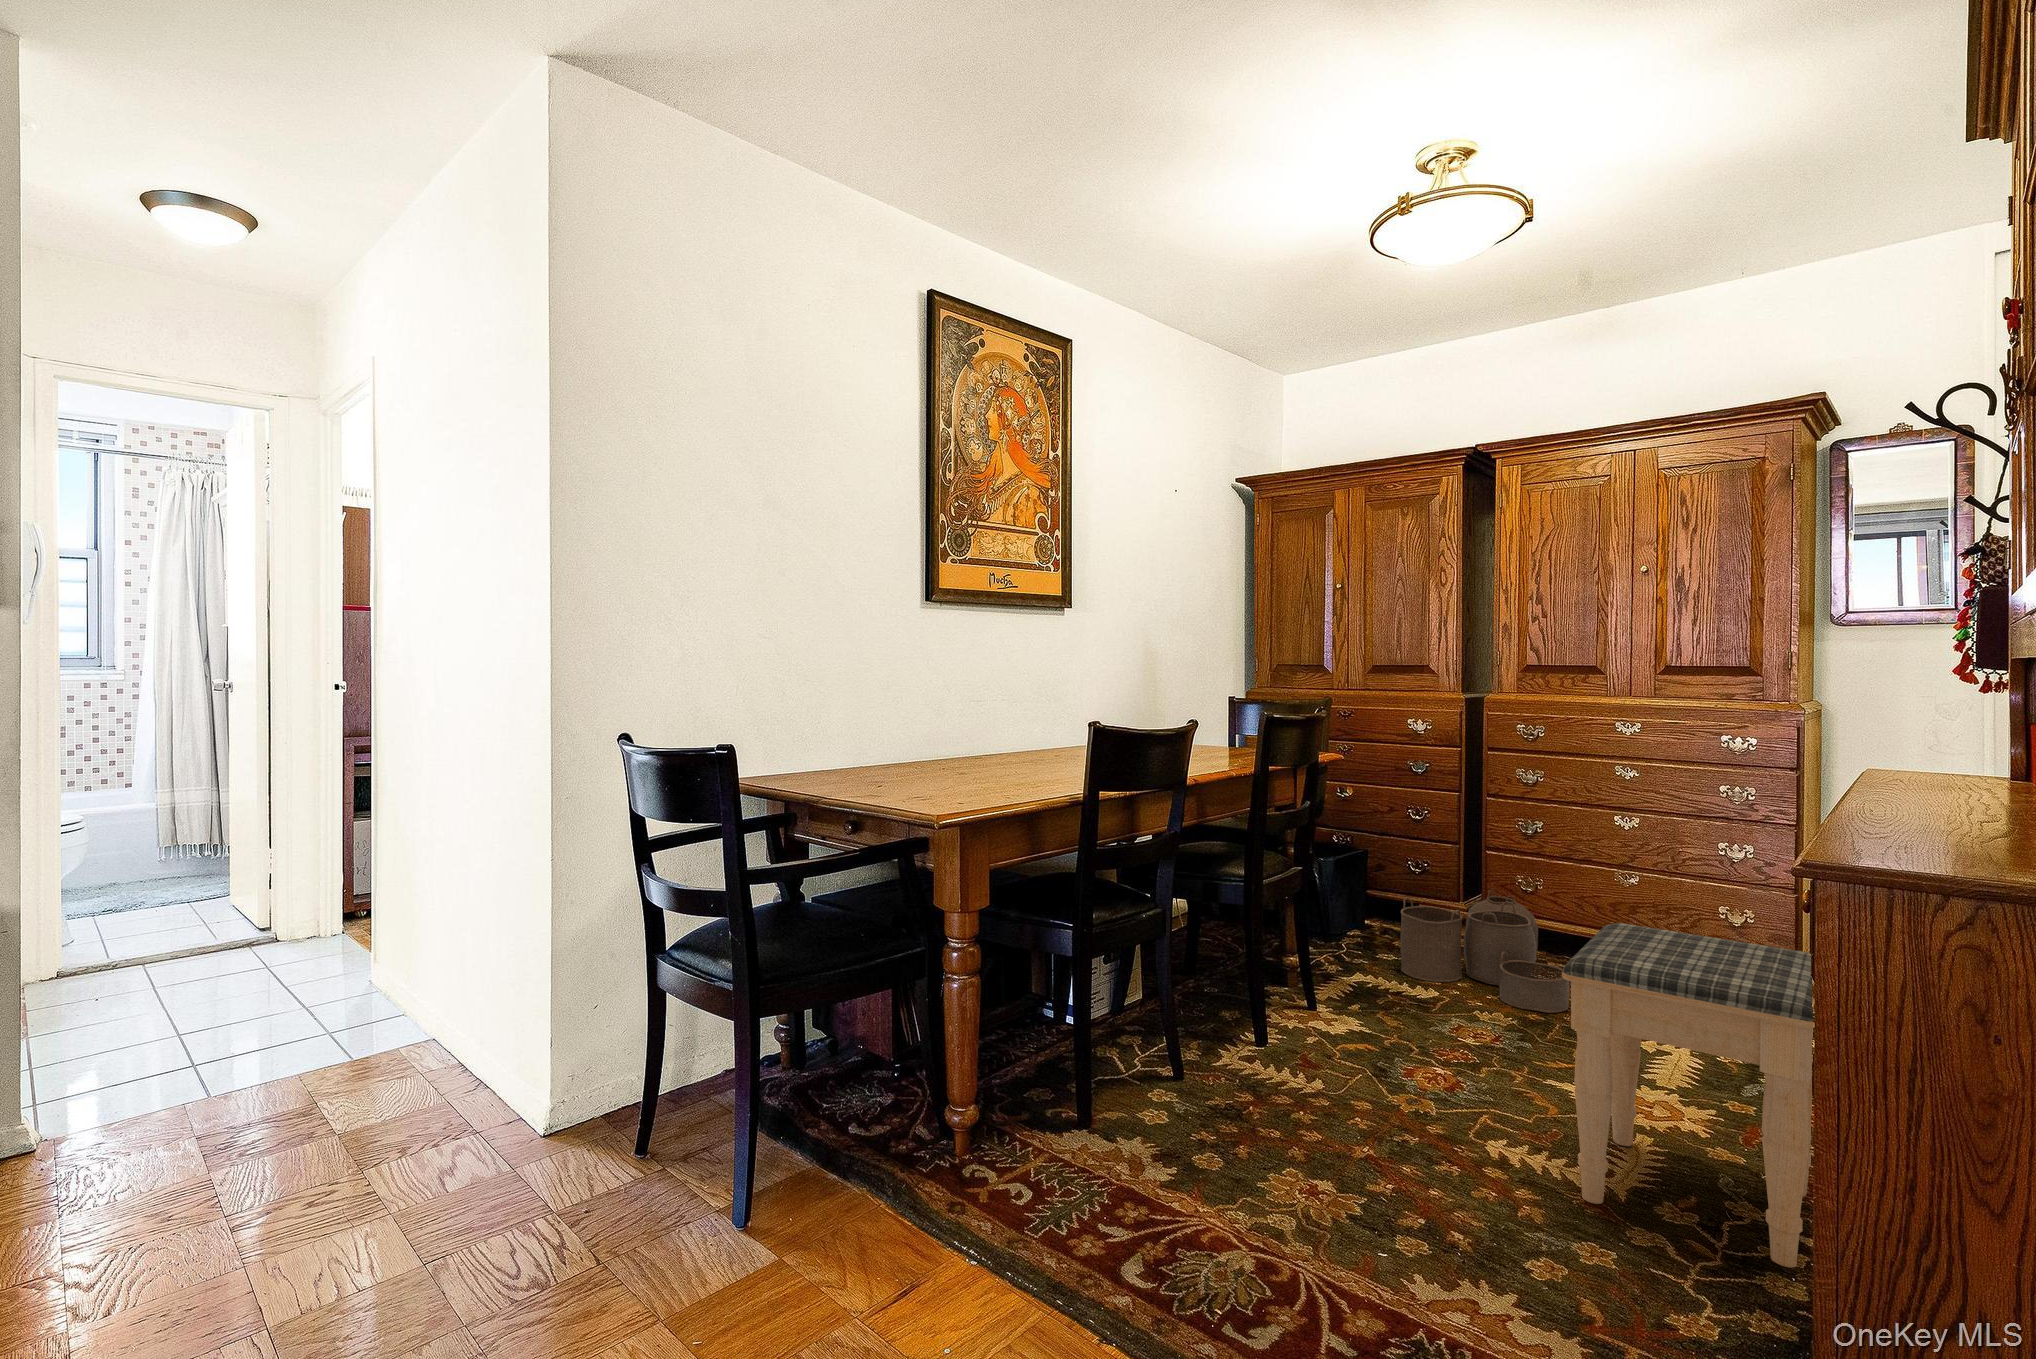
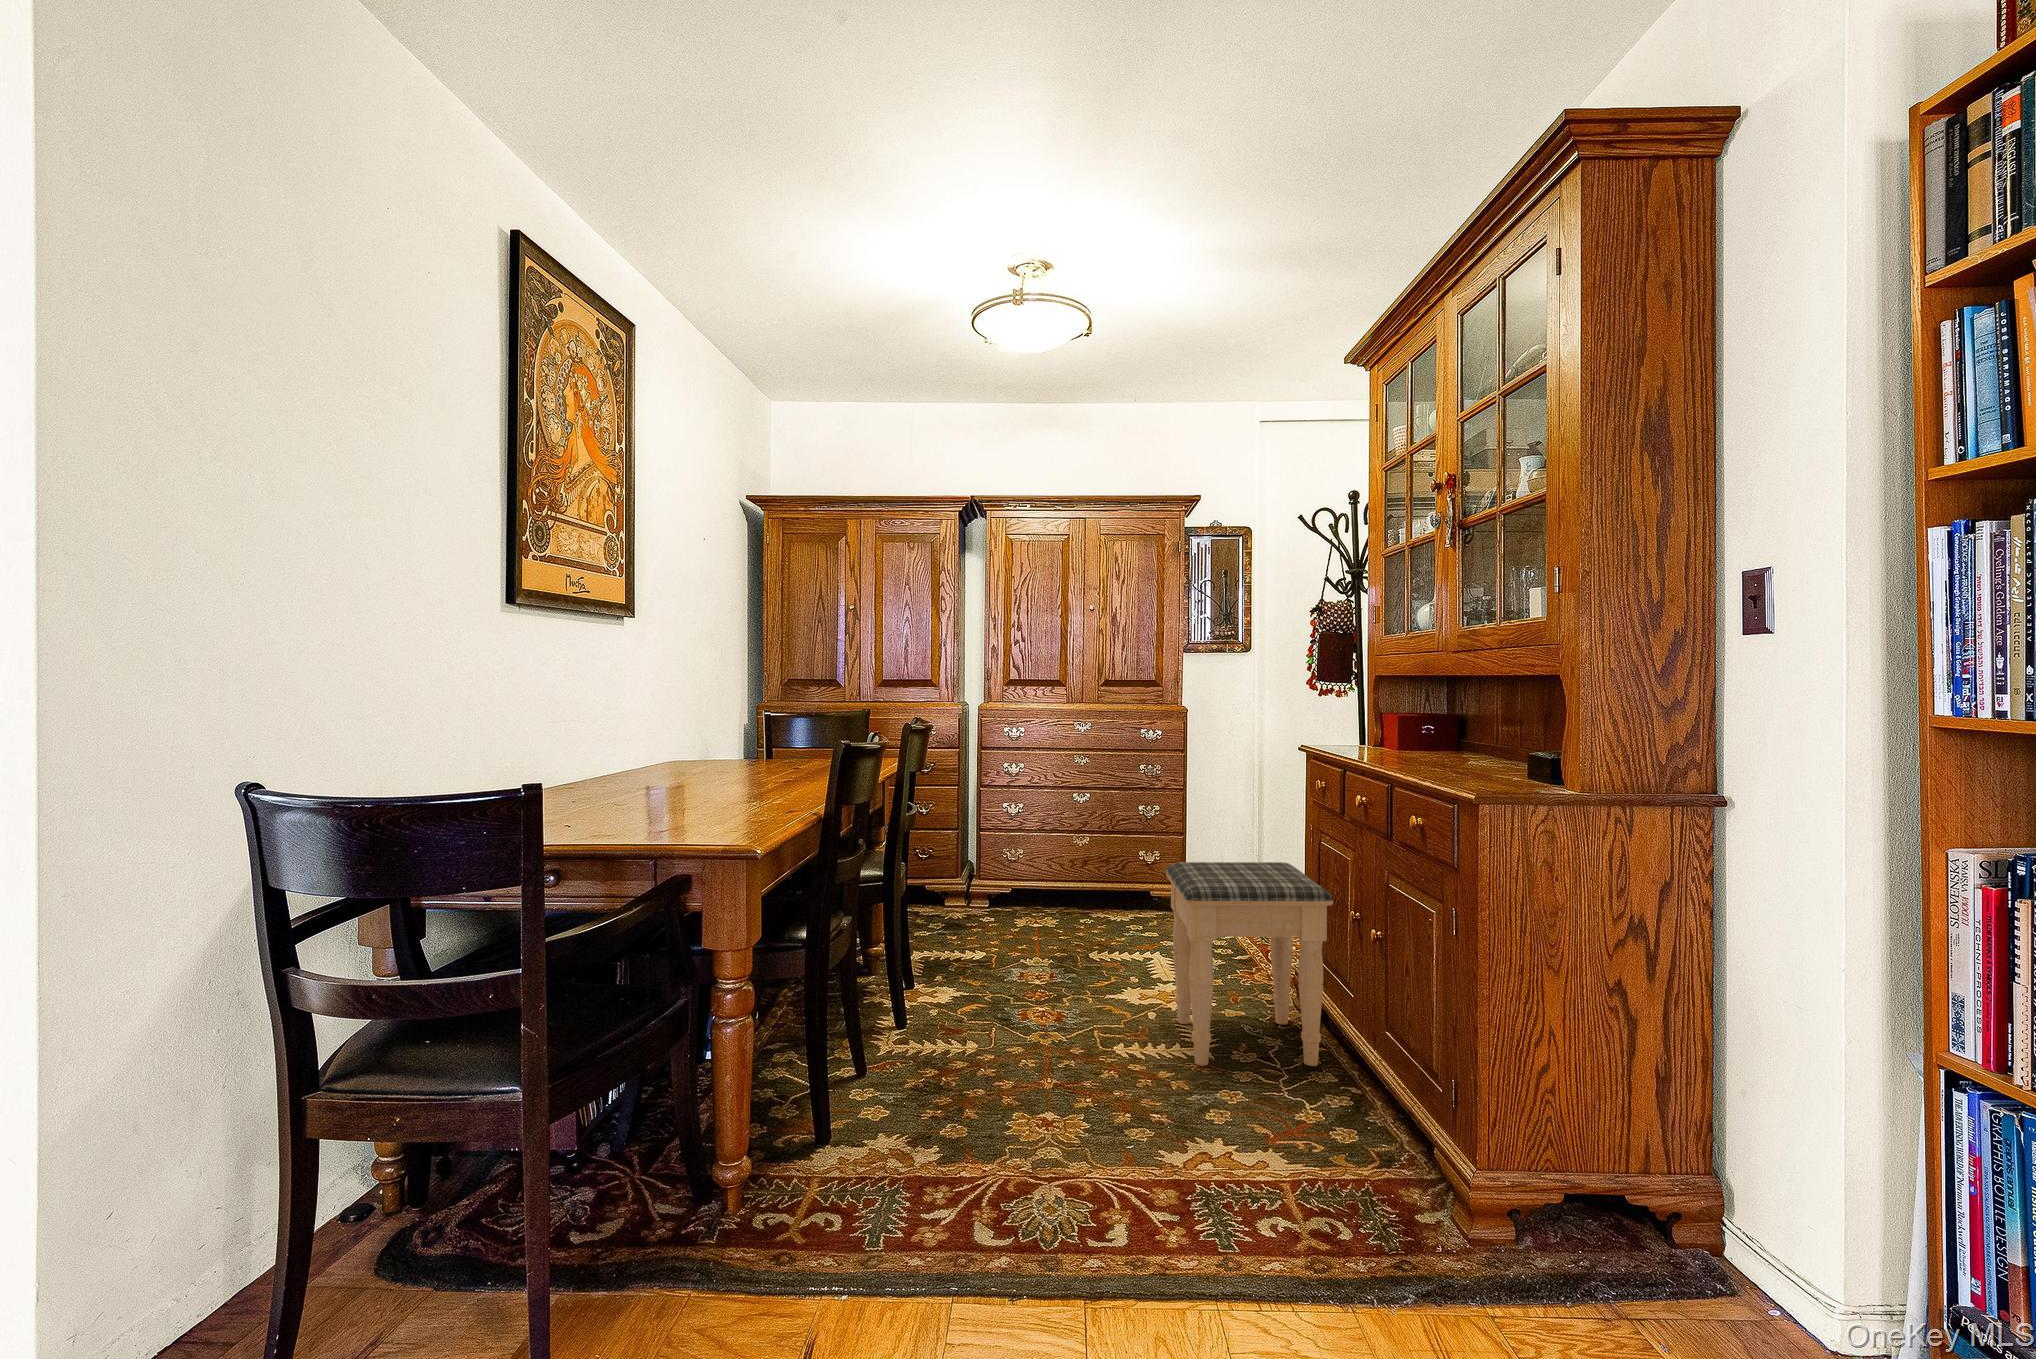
woven basket: present [1400,890,1569,1013] -> none [945,863,1078,950]

